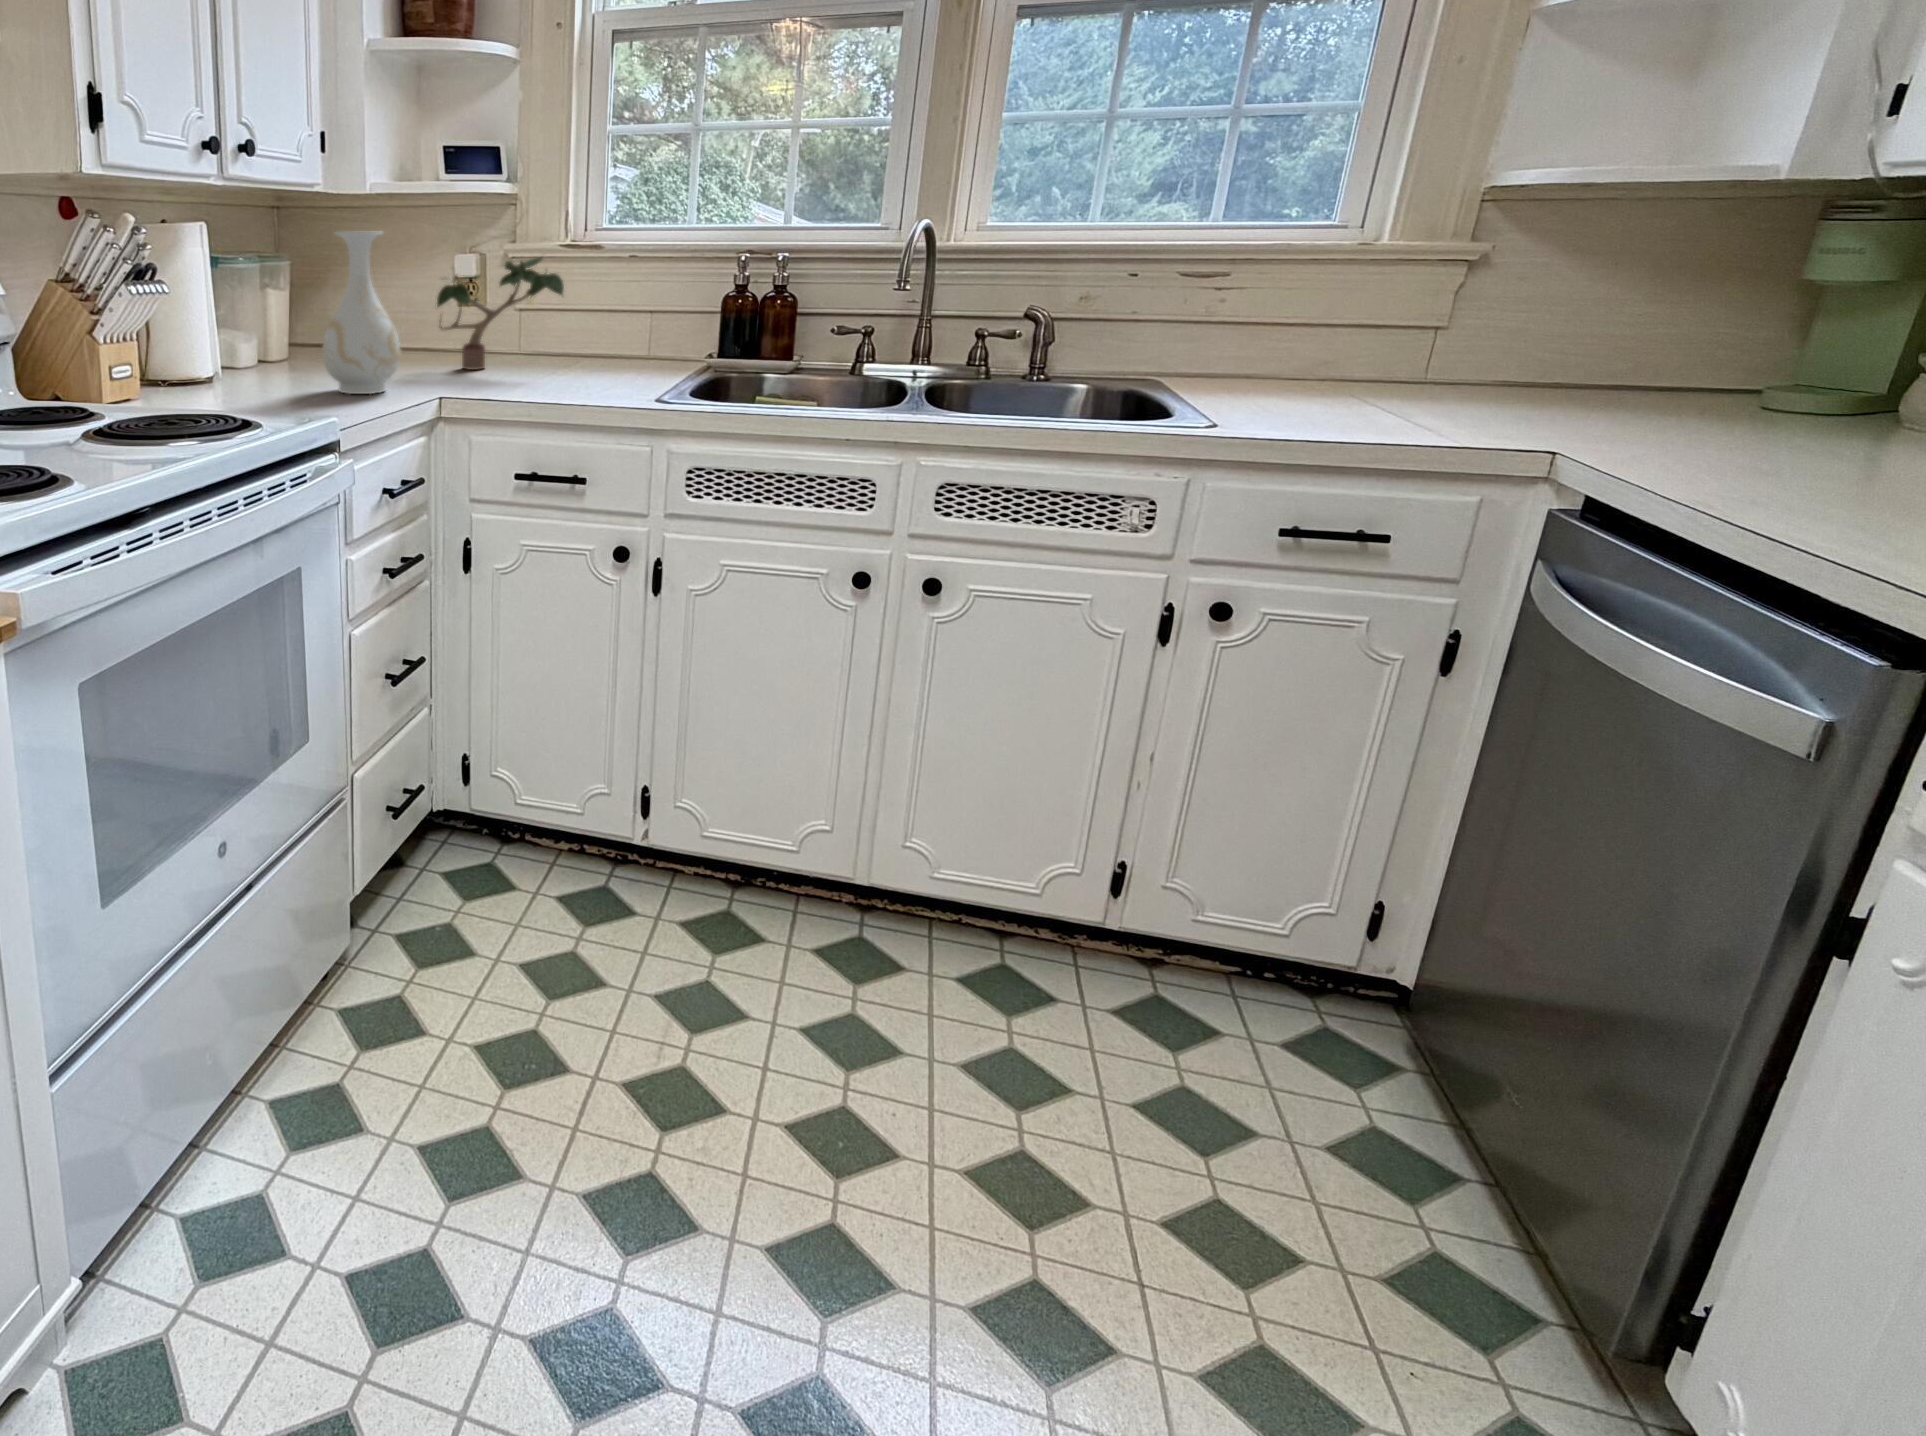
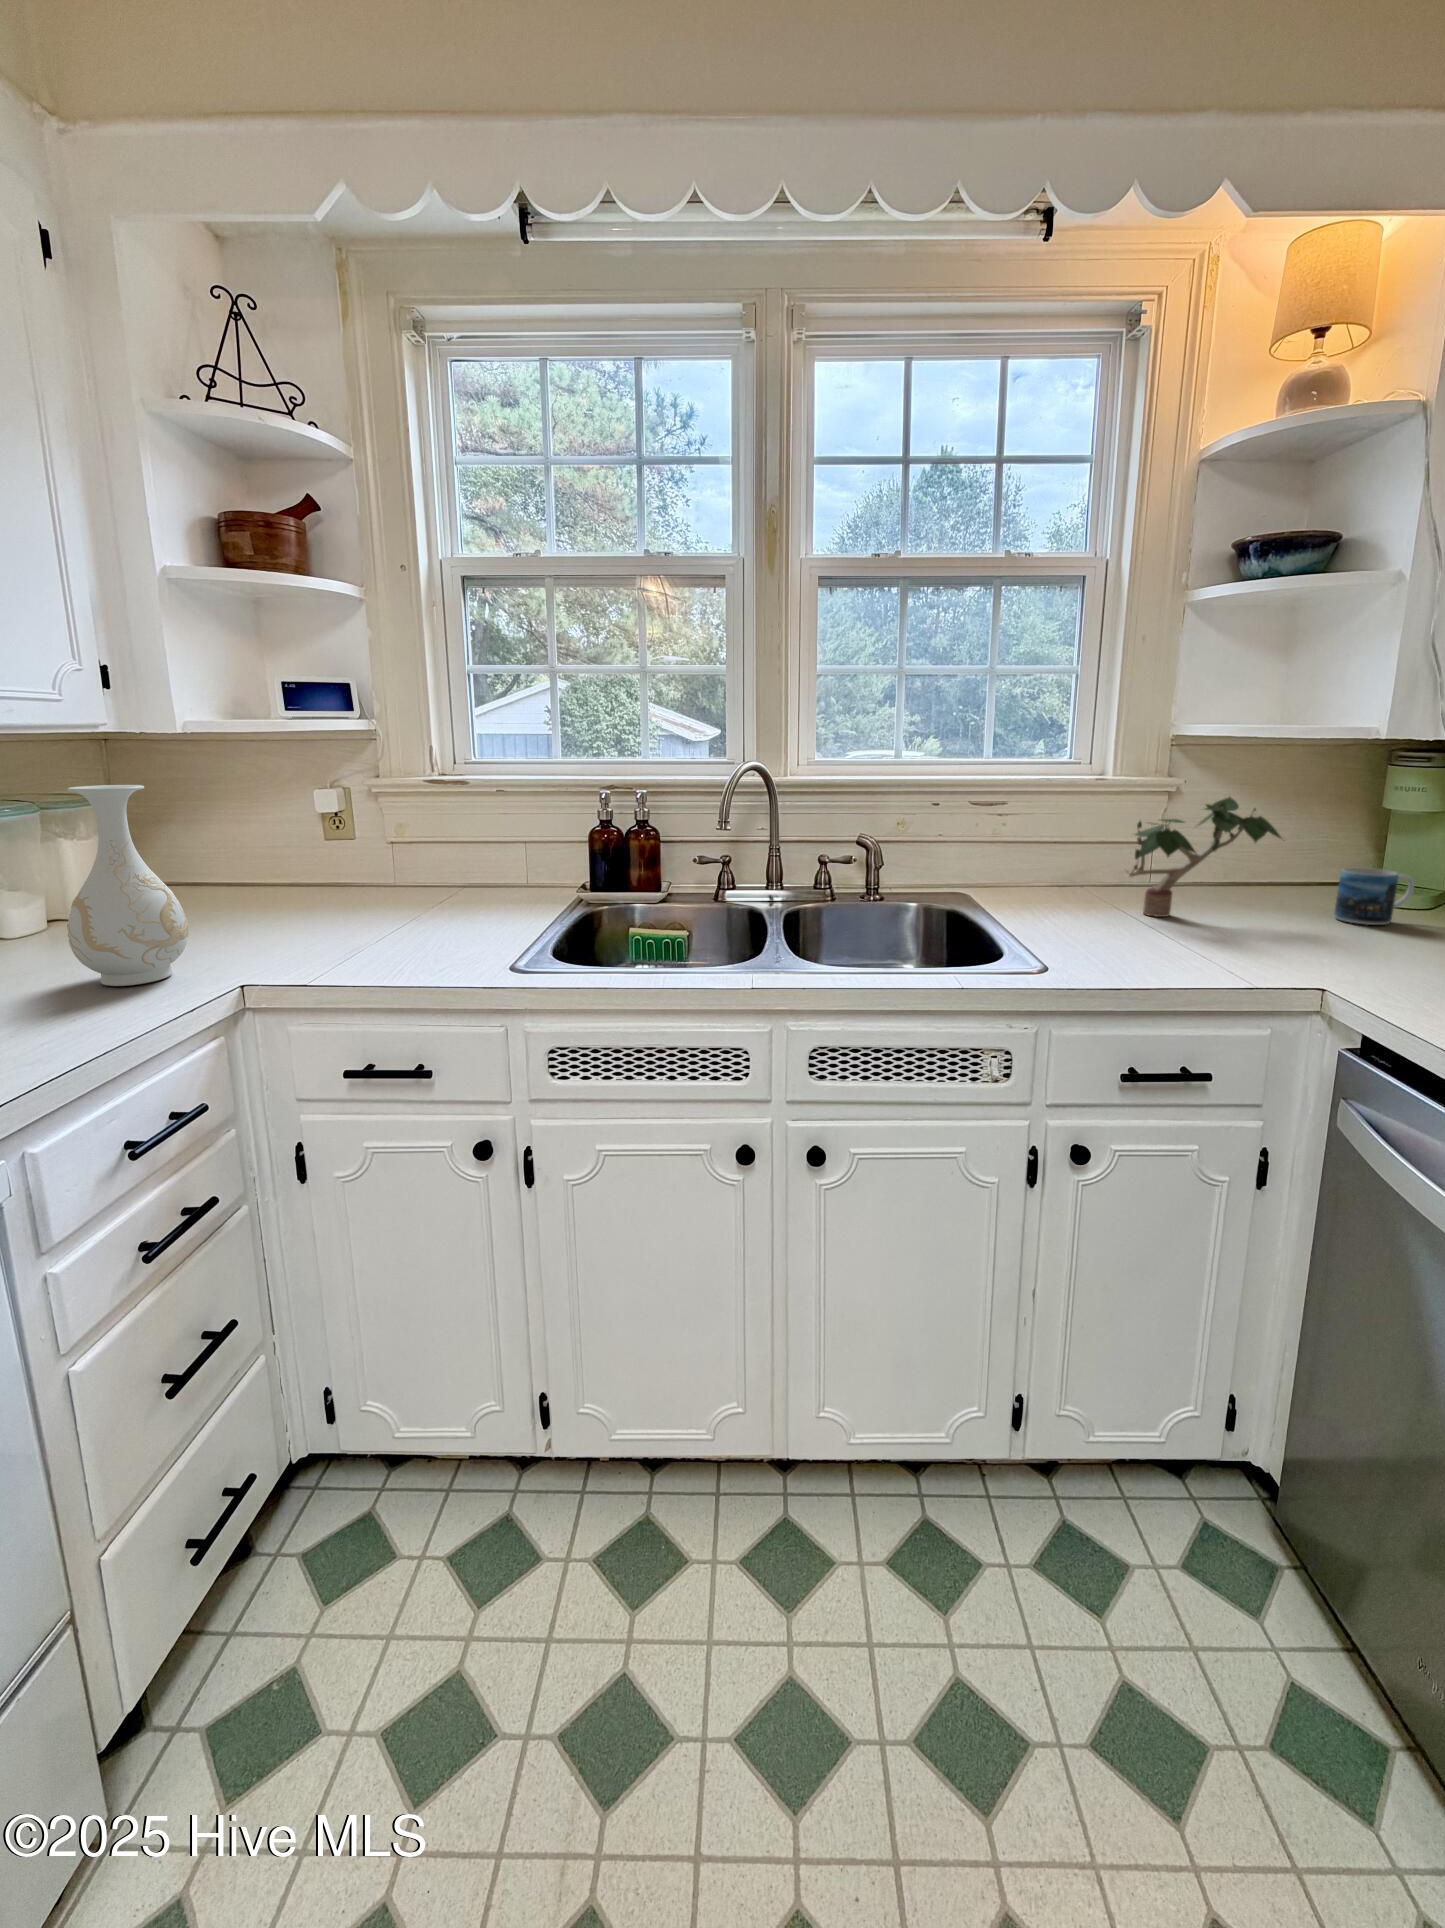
potted plant: present [437,257,564,370] -> present [1129,797,1281,917]
mug: none [1668,350,1805,420] -> present [1334,868,1414,925]

